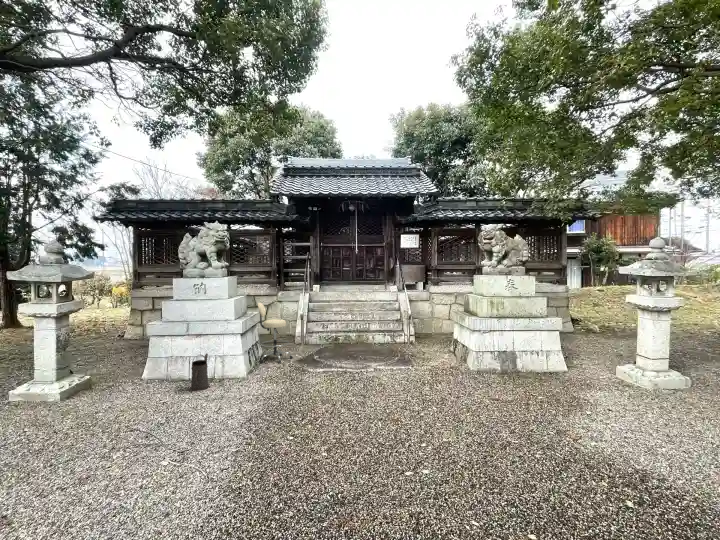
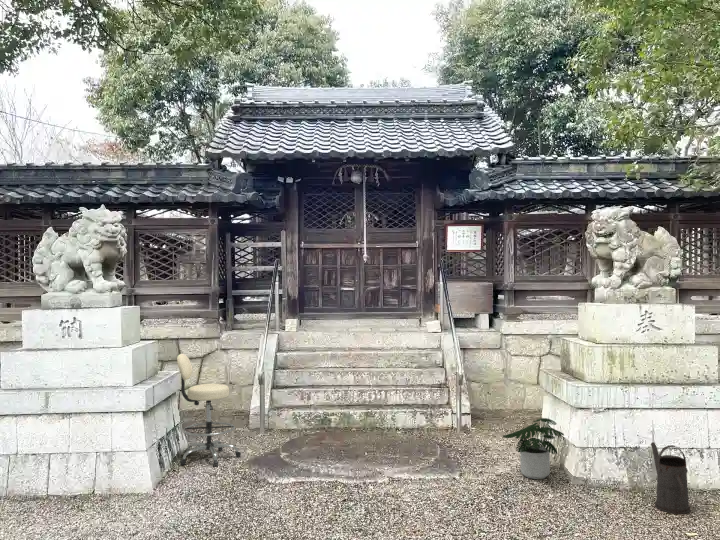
potted plant: none [434,336,467,368] -> present [503,418,564,479]
watering can: present [191,353,209,391] -> present [651,442,690,514]

